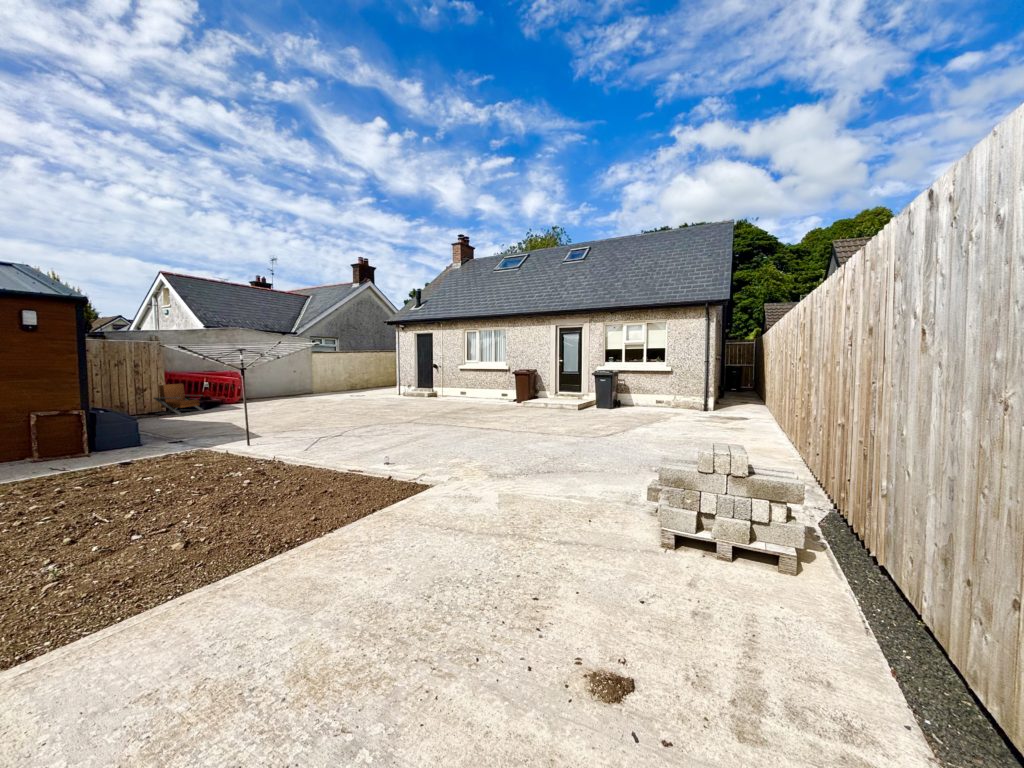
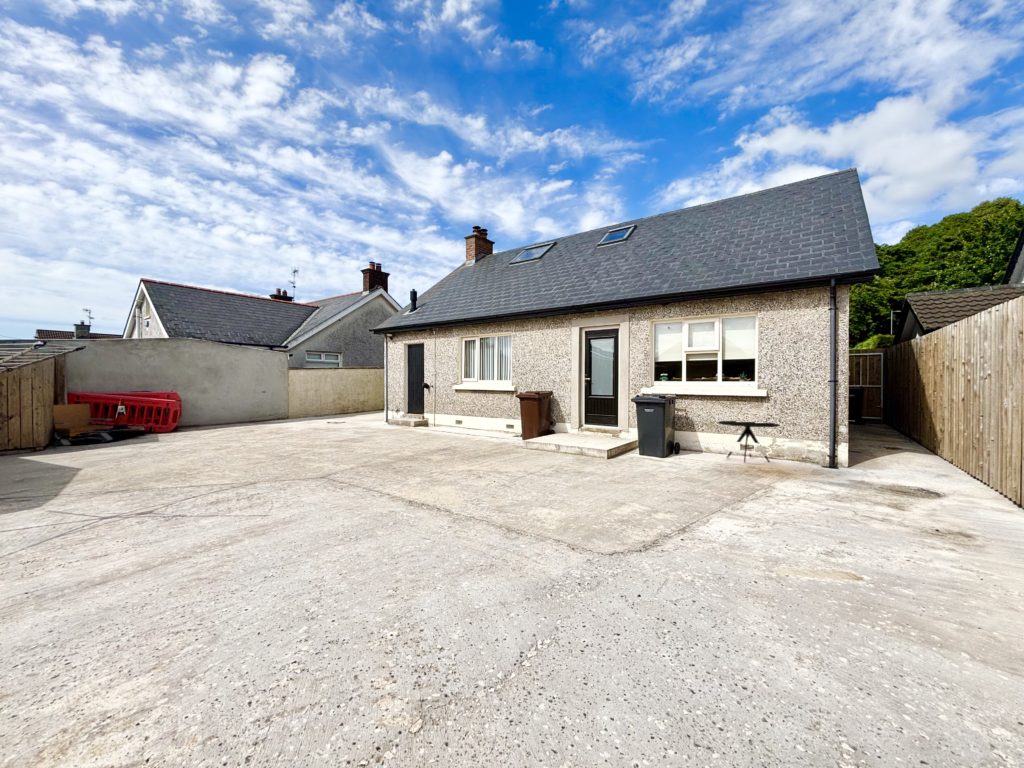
round table: none [643,386,677,410] -> present [718,421,779,462]

